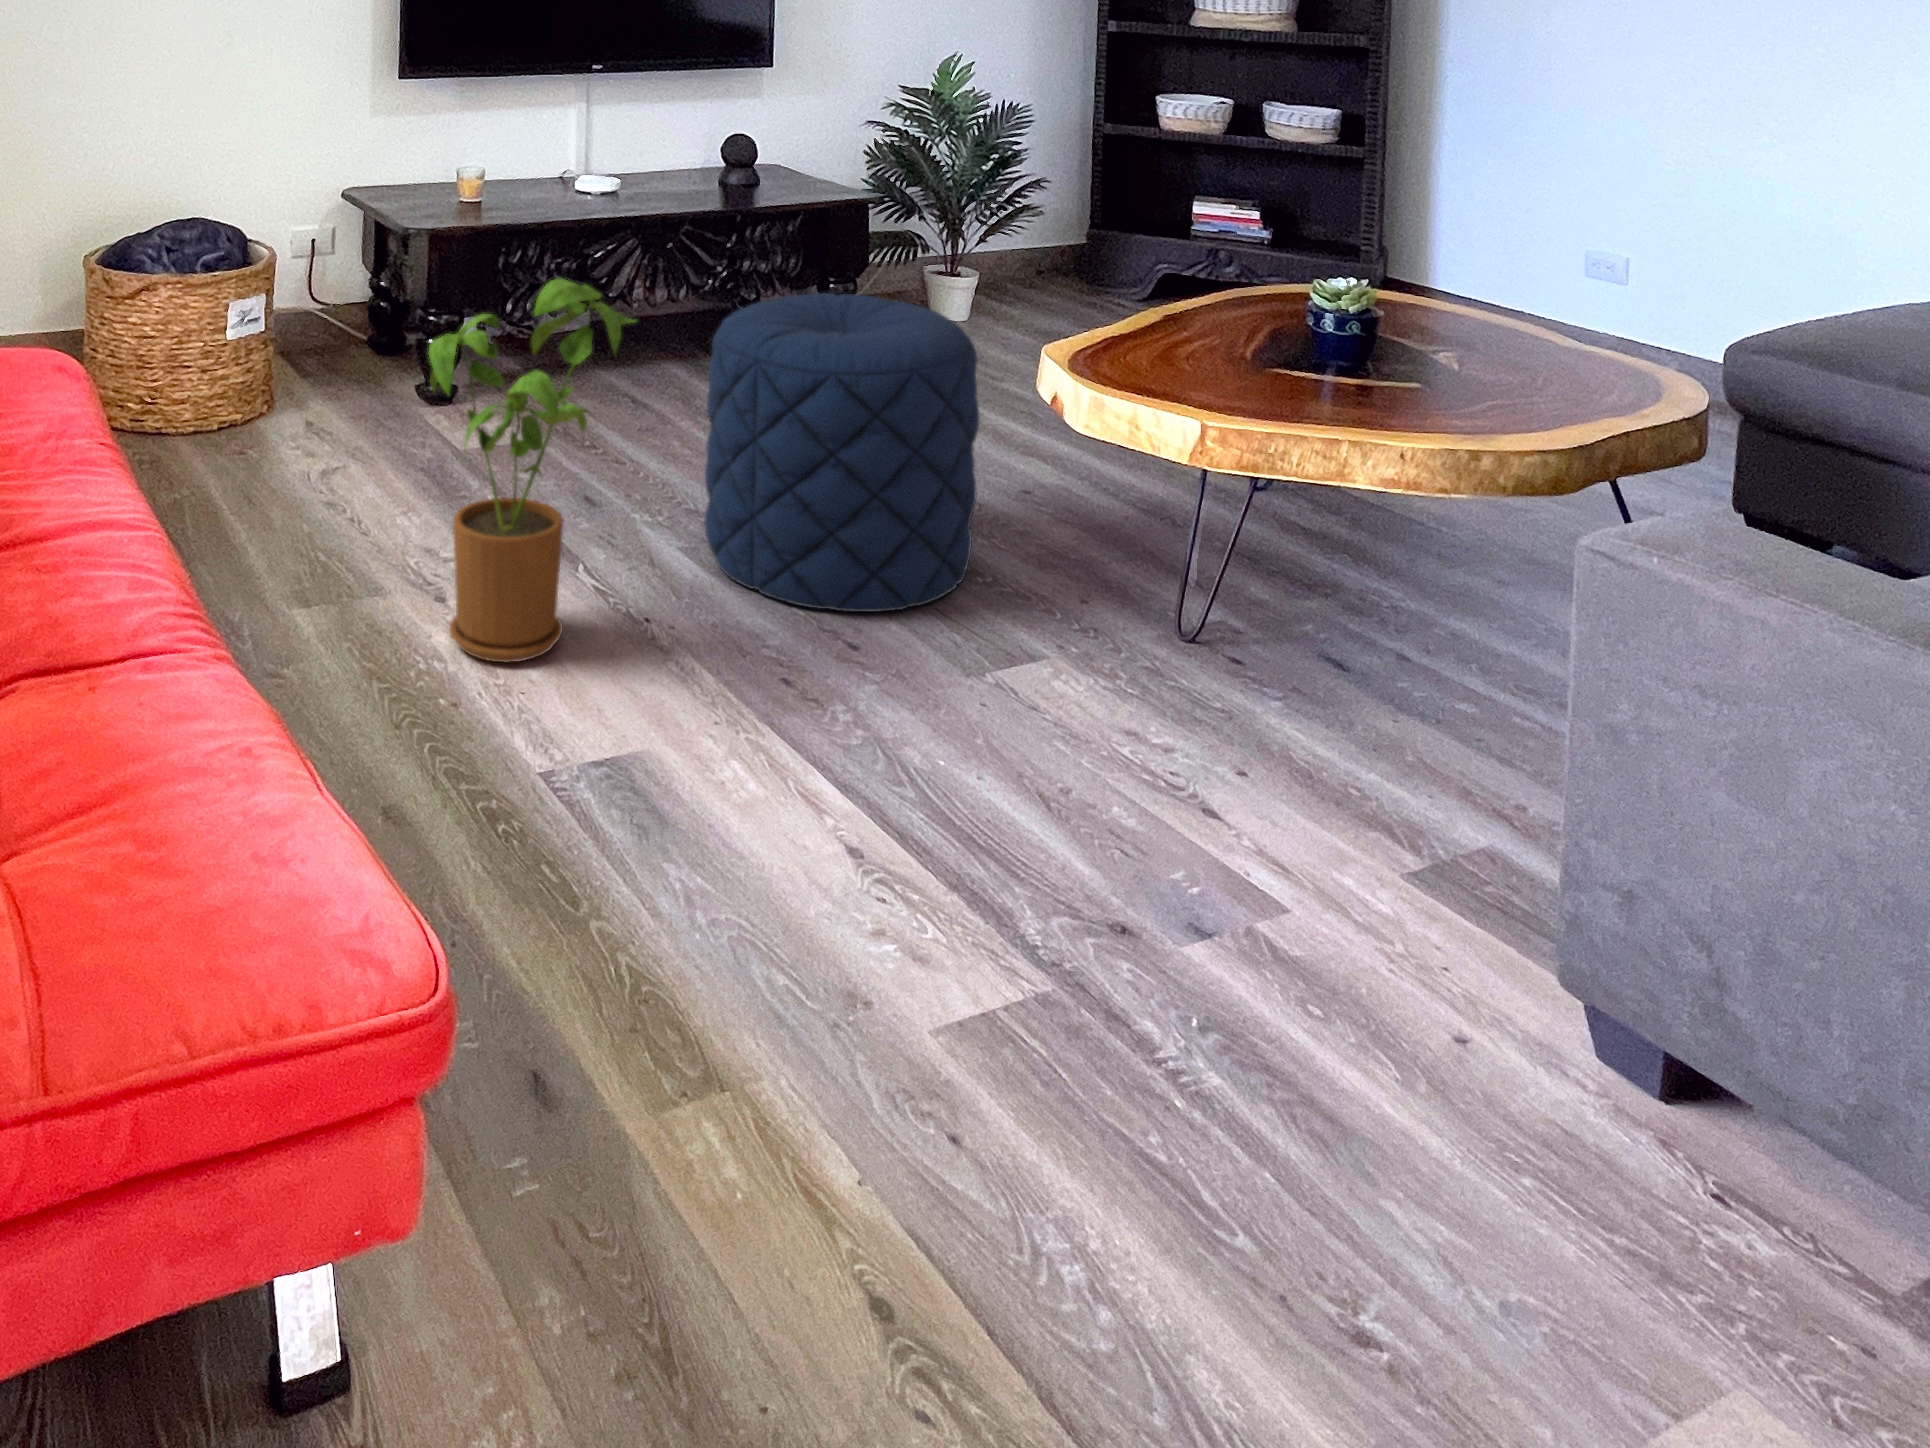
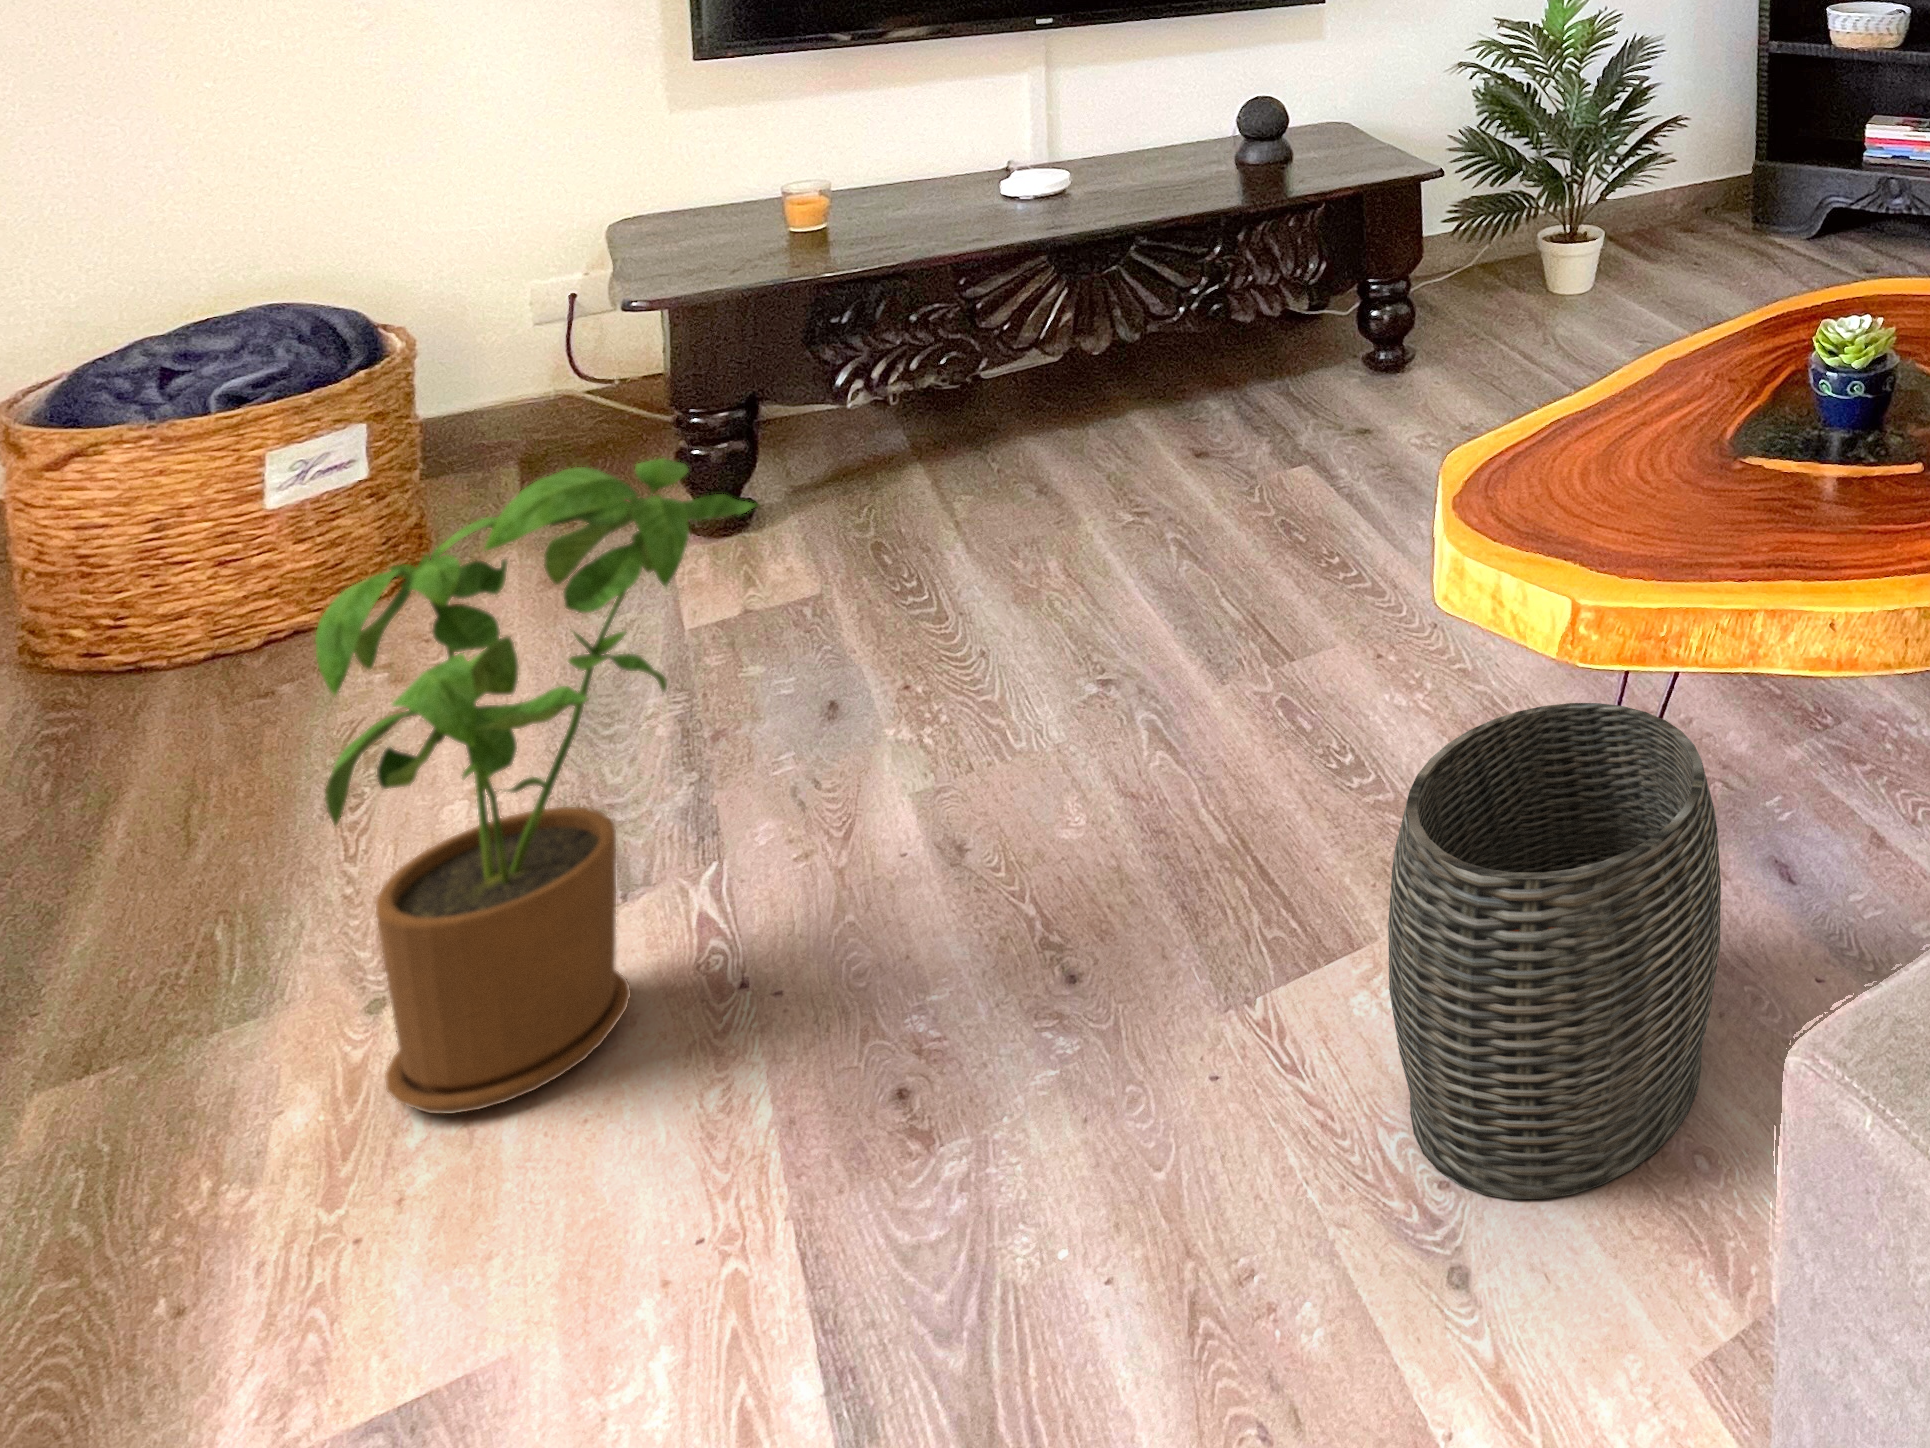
pouf: present [704,293,979,612] -> none [975,370,1401,867]
woven basket: none [1076,507,1313,818] -> present [1388,703,1721,1199]

